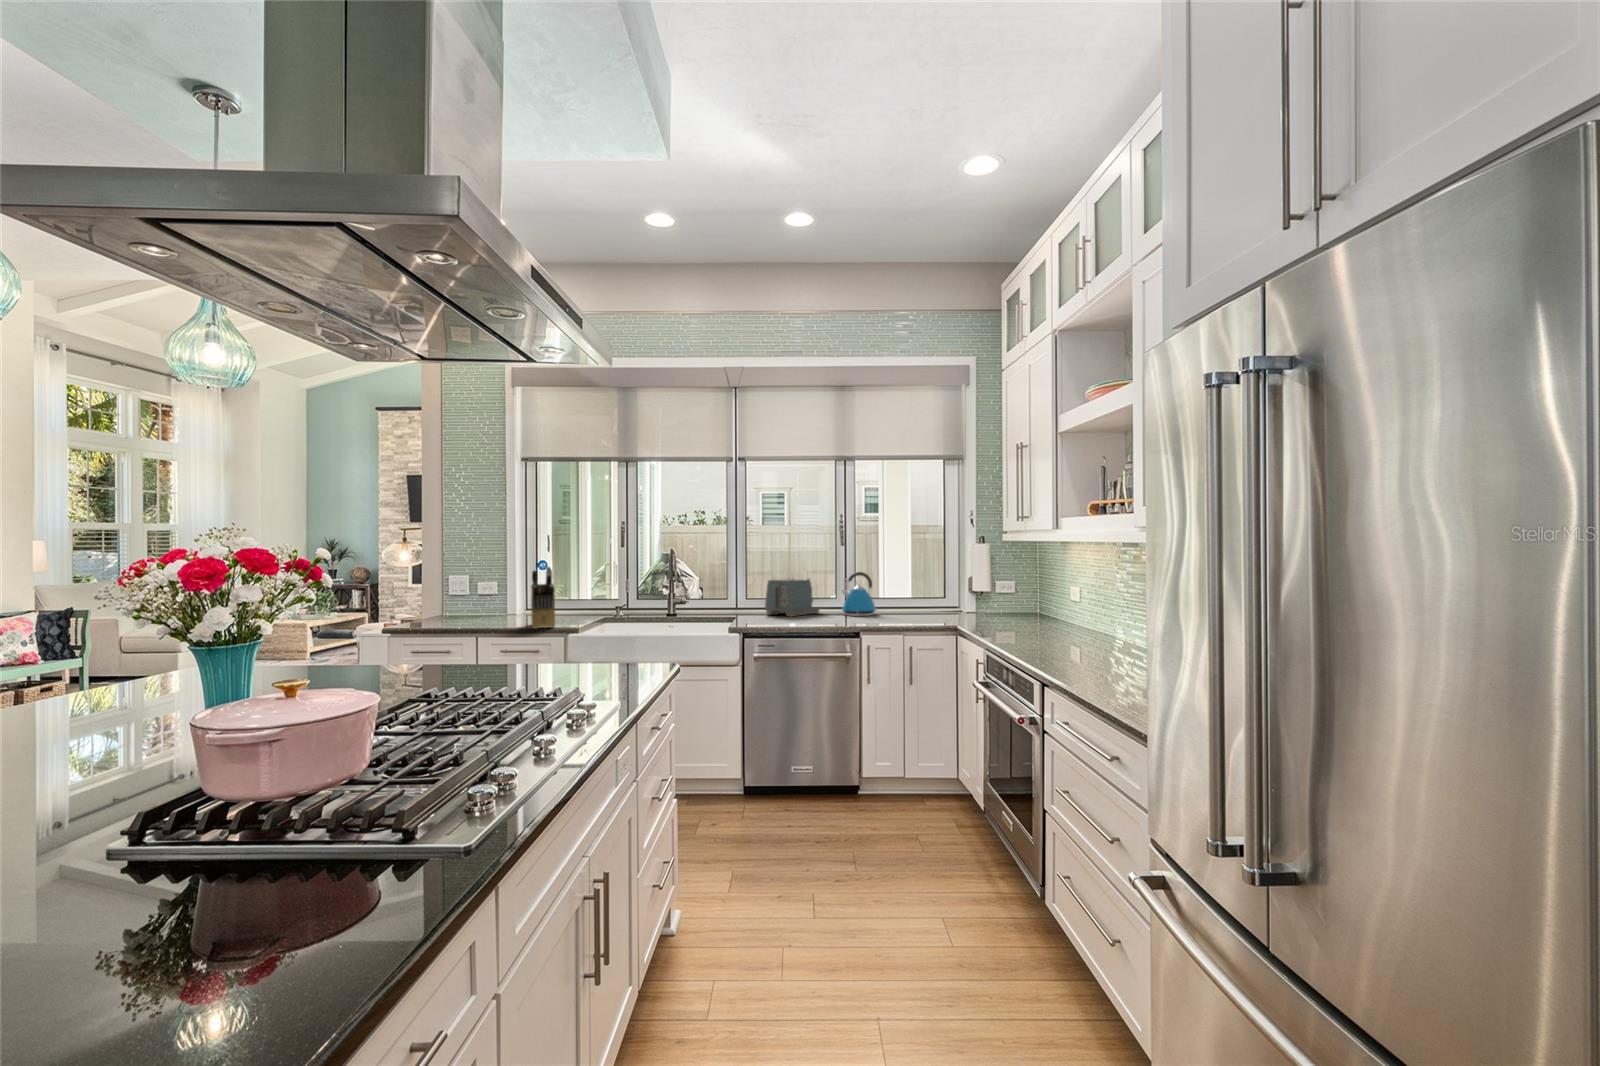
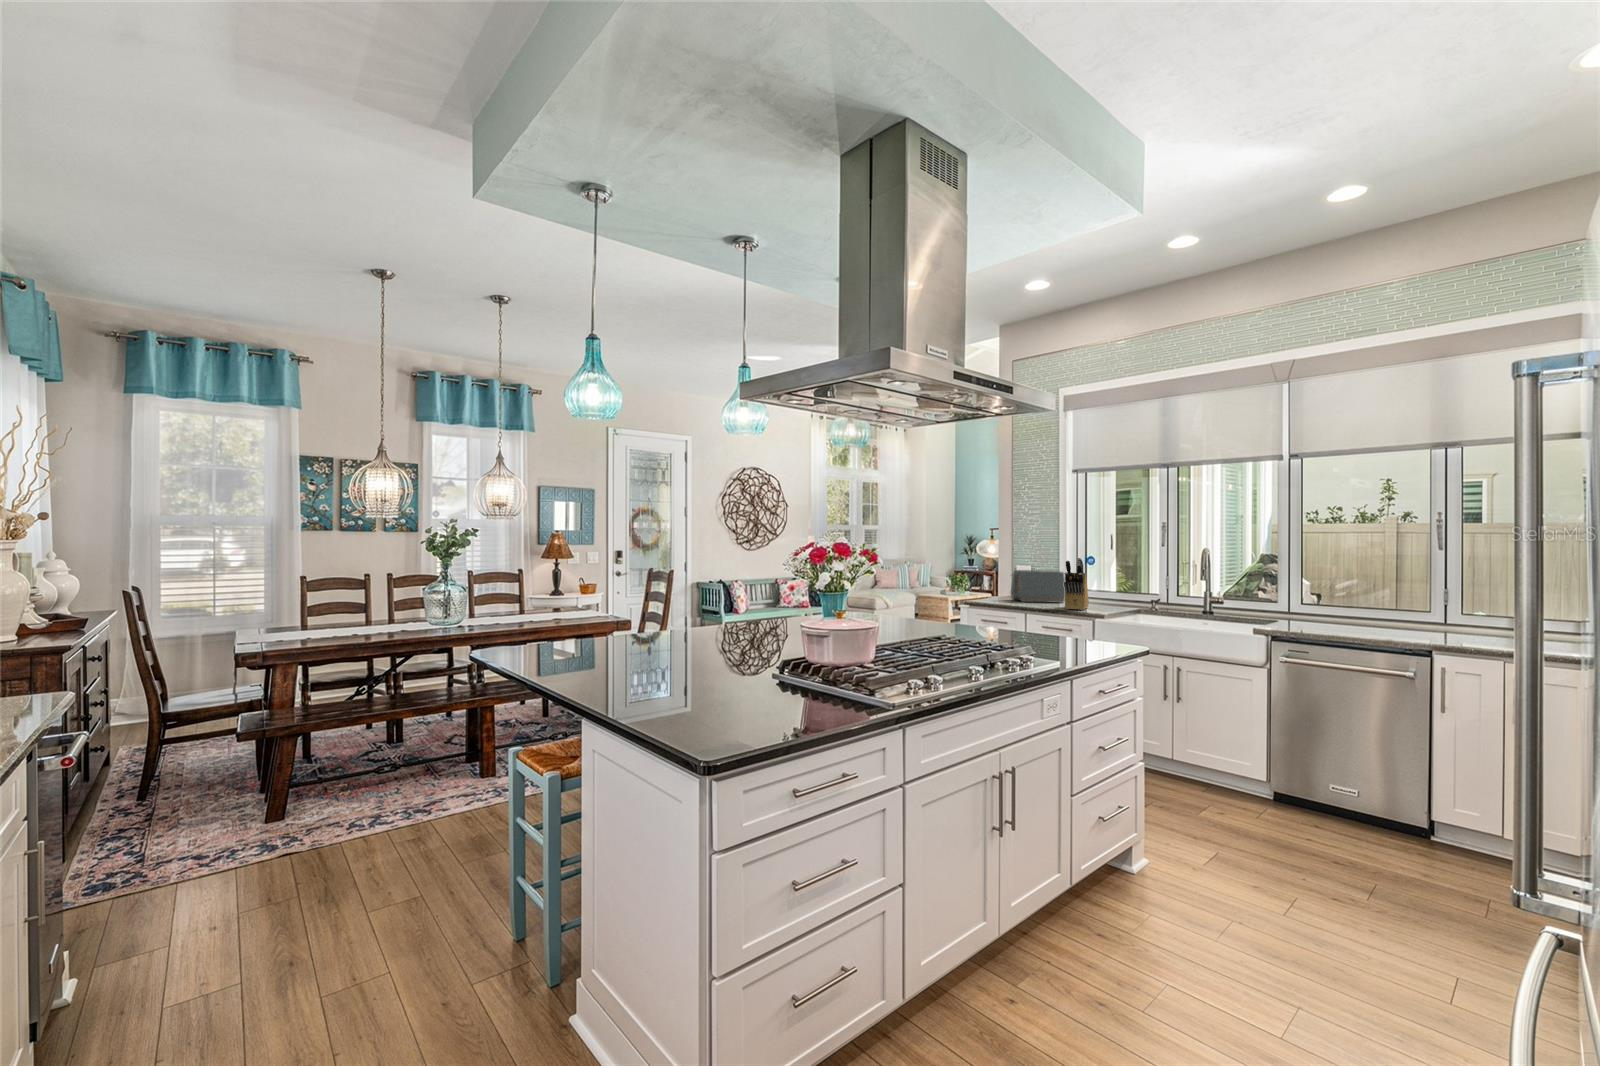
kettle: present [842,572,876,616] -> none [1429,583,1488,636]
toaster: present [765,578,819,617] -> present [1011,570,1065,603]

